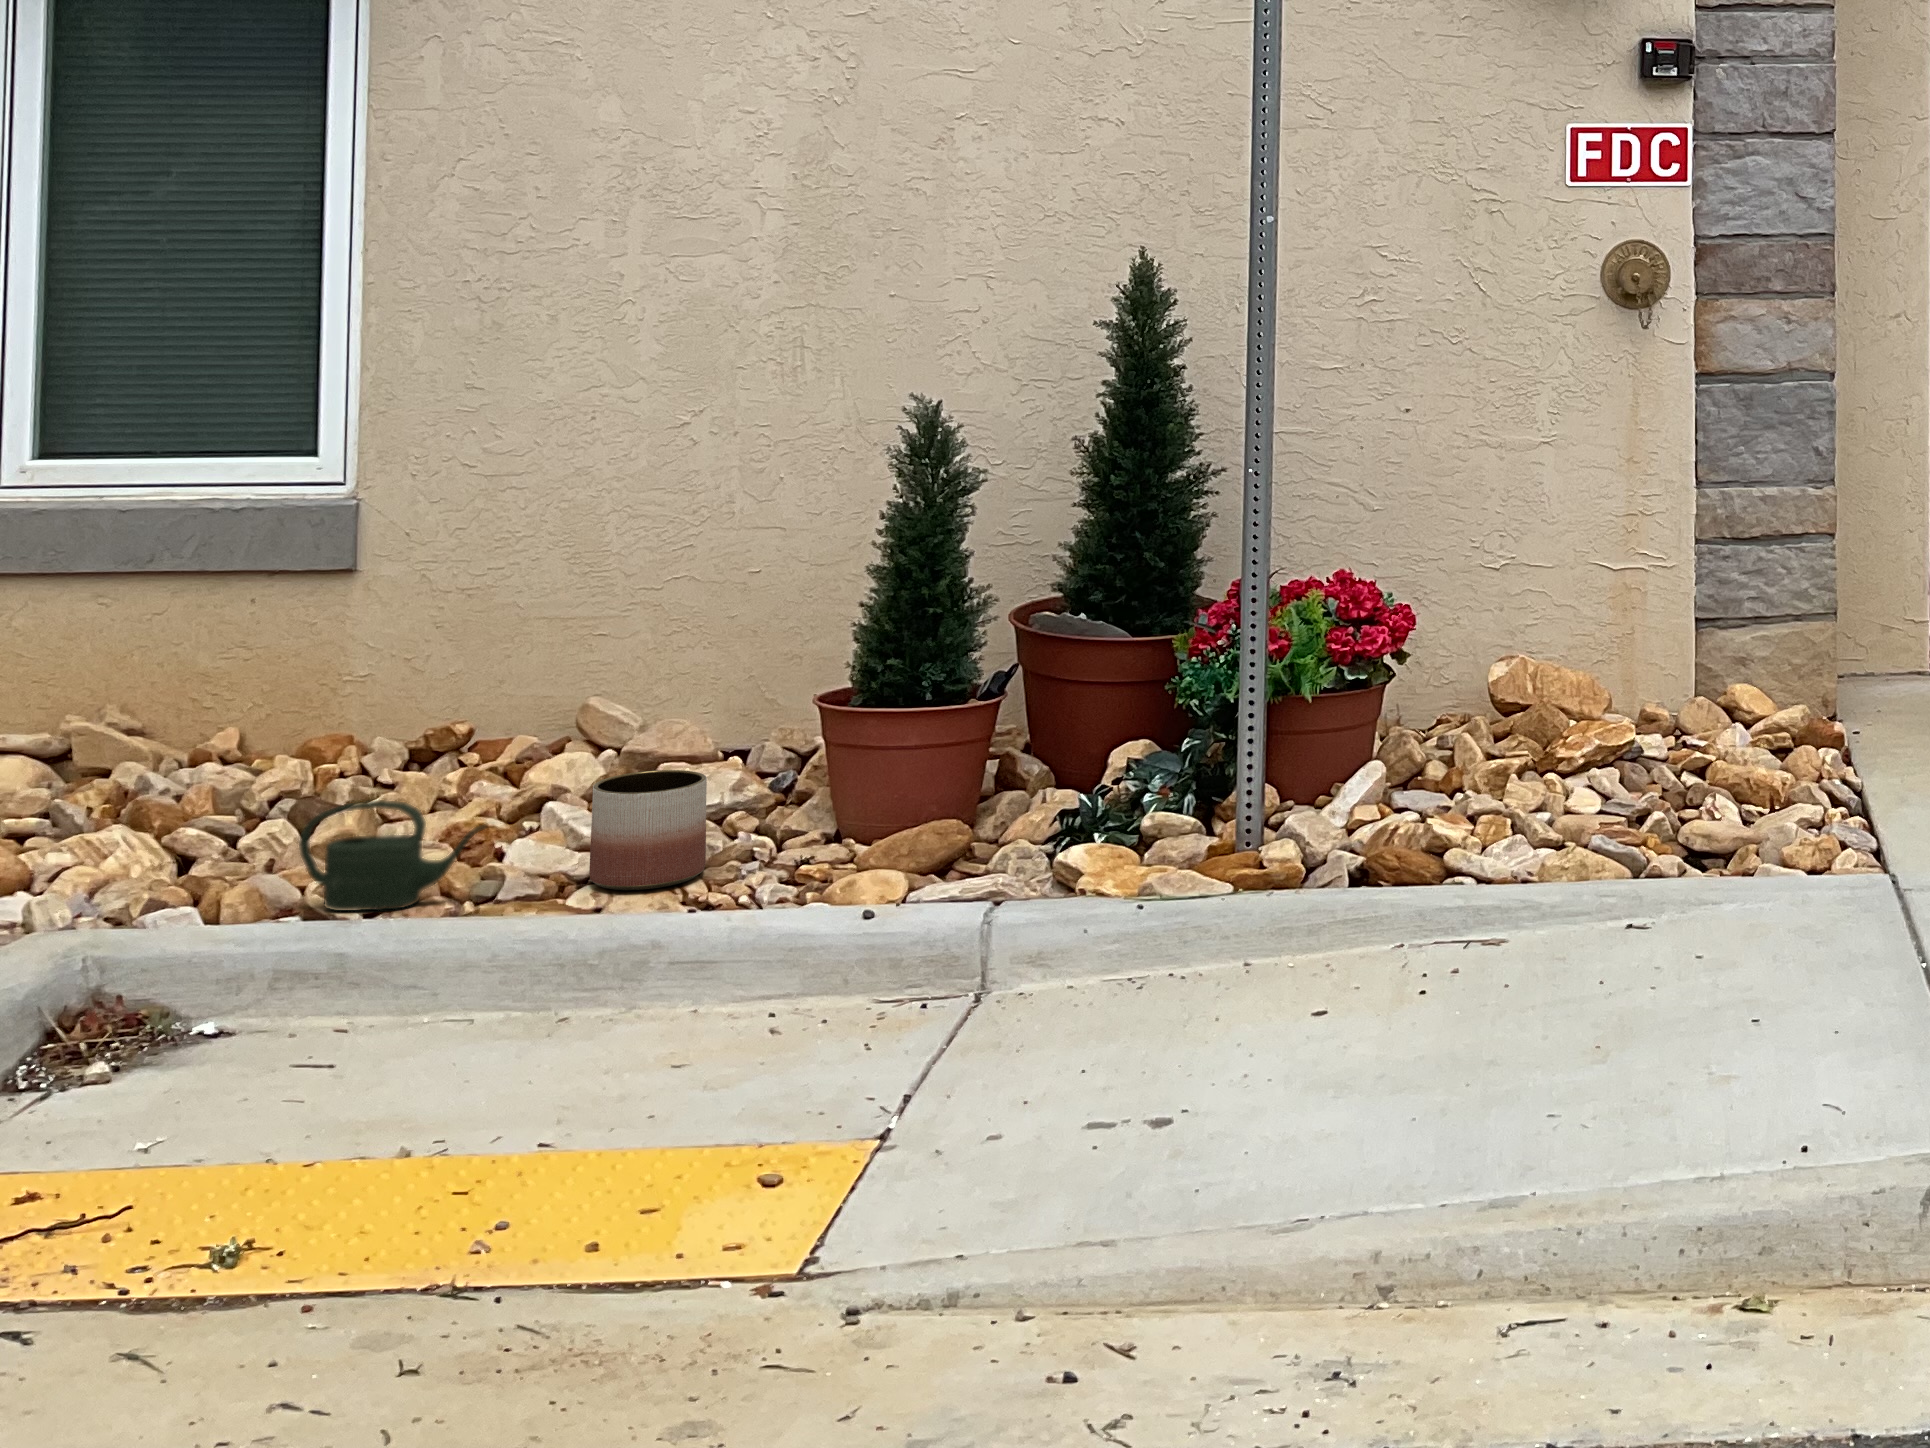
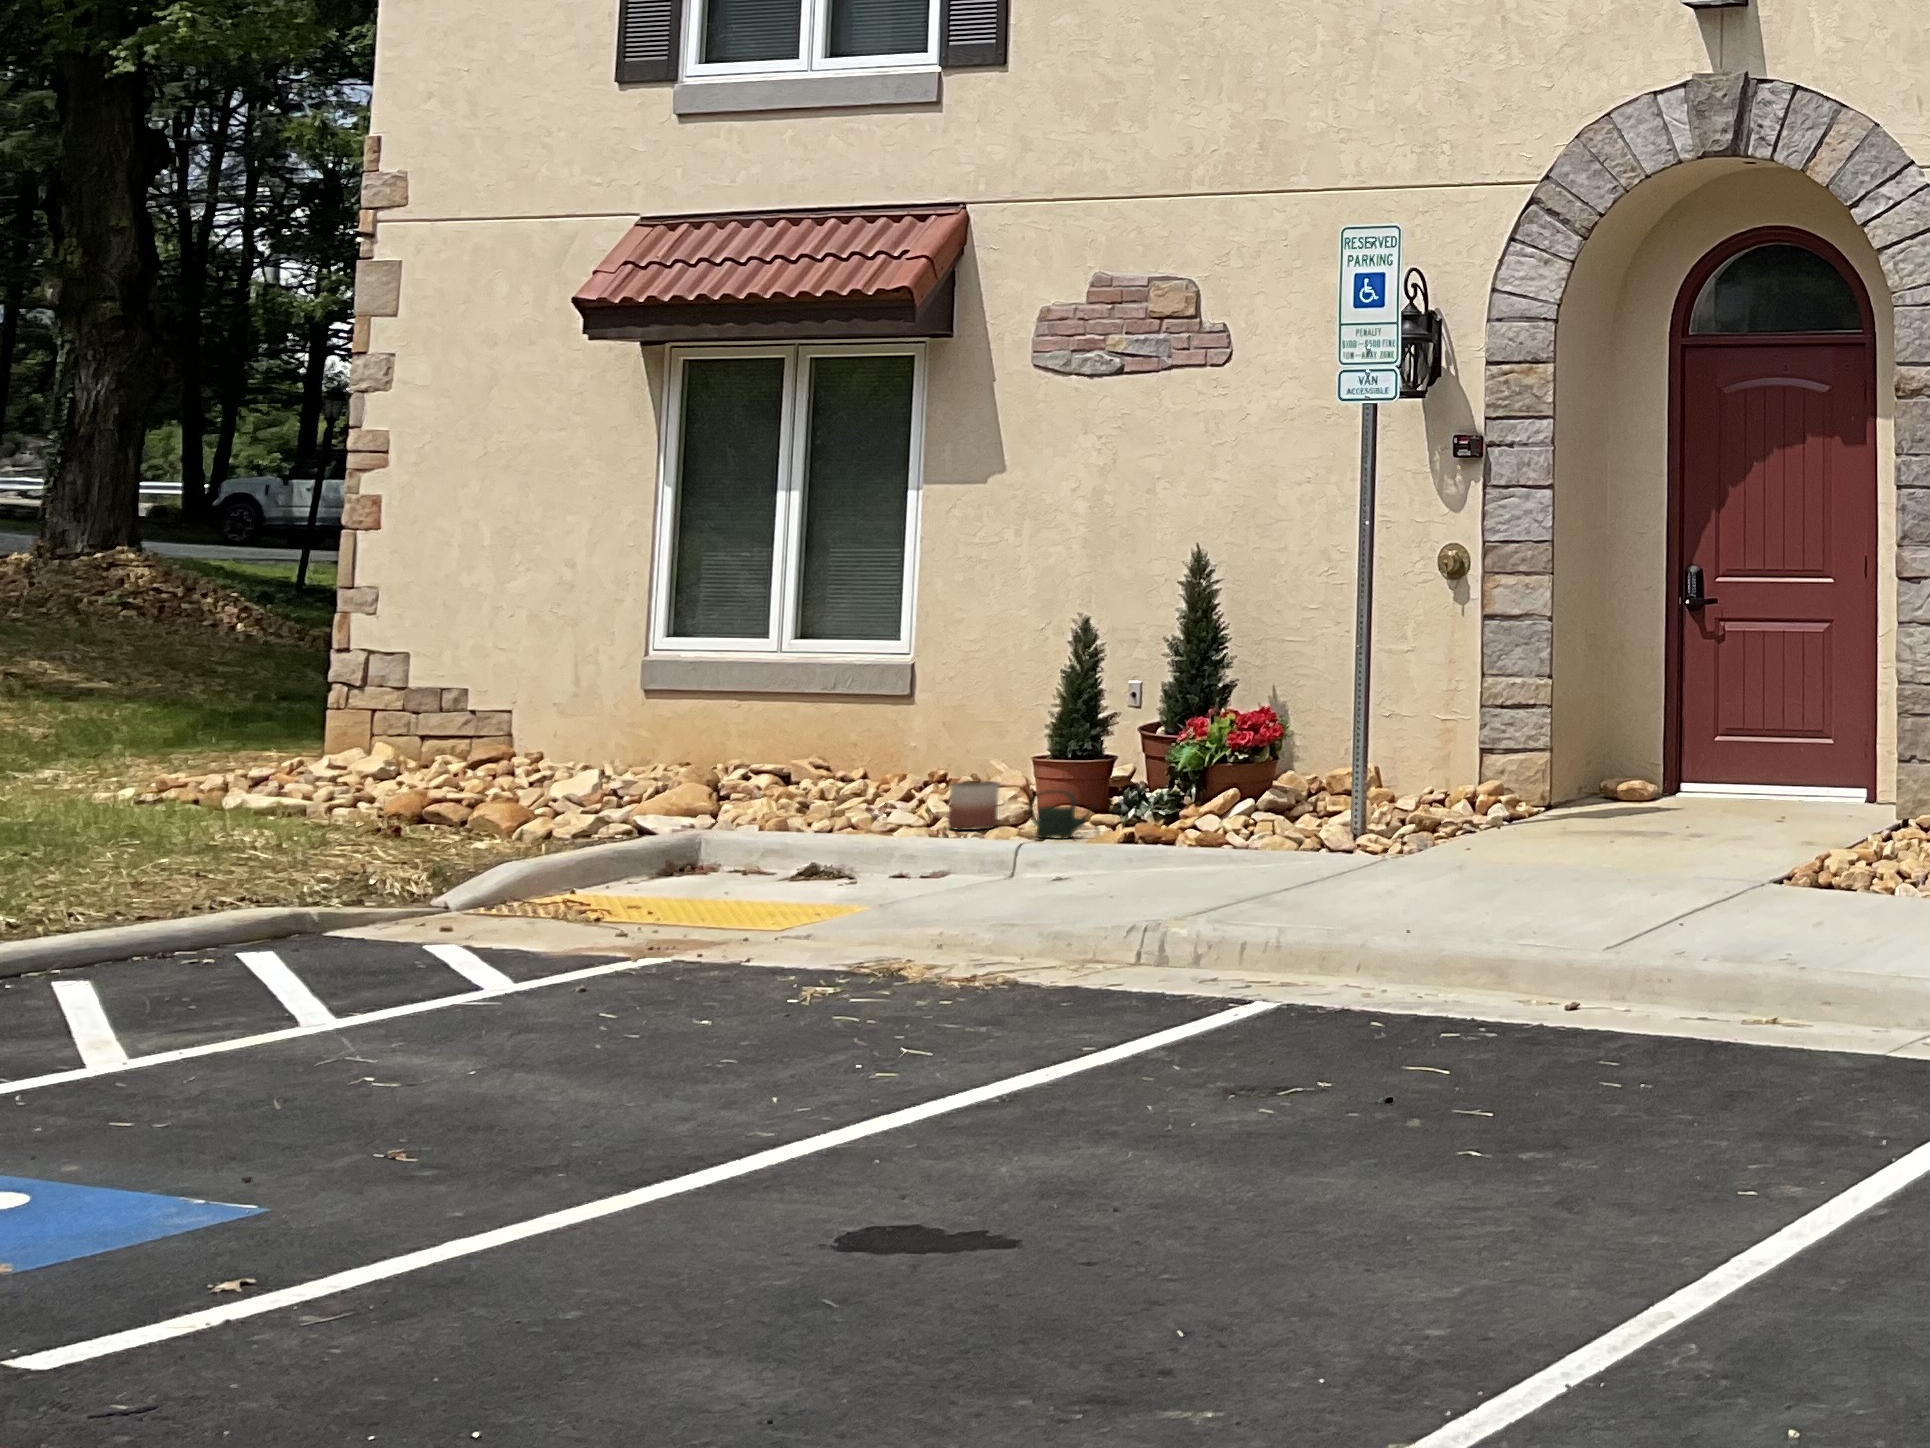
watering can: present [299,800,487,911] -> present [1029,790,1093,839]

